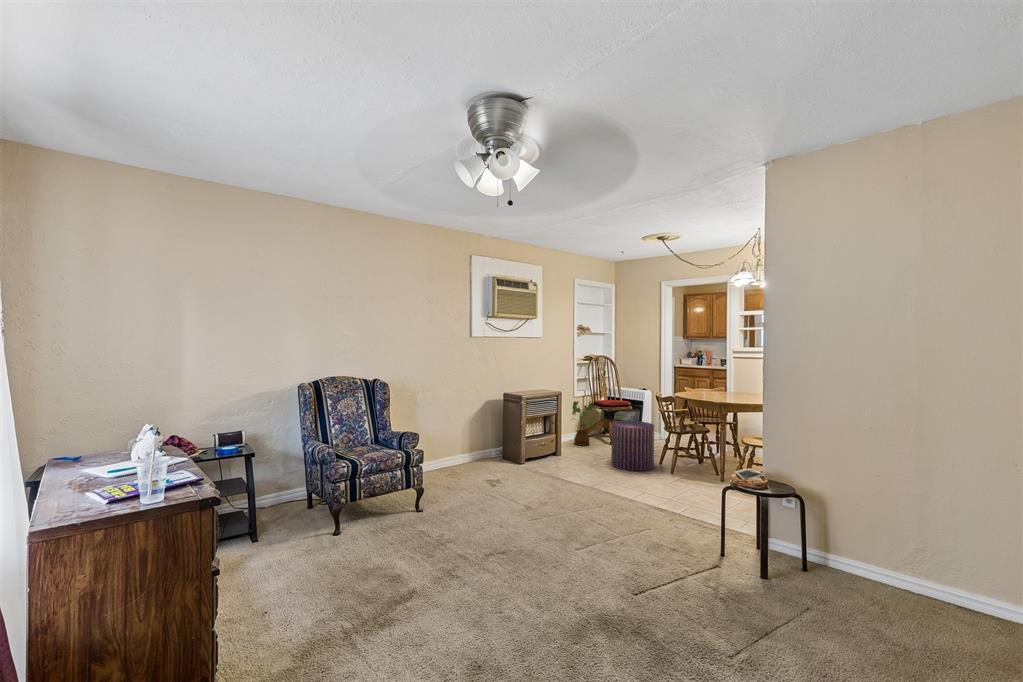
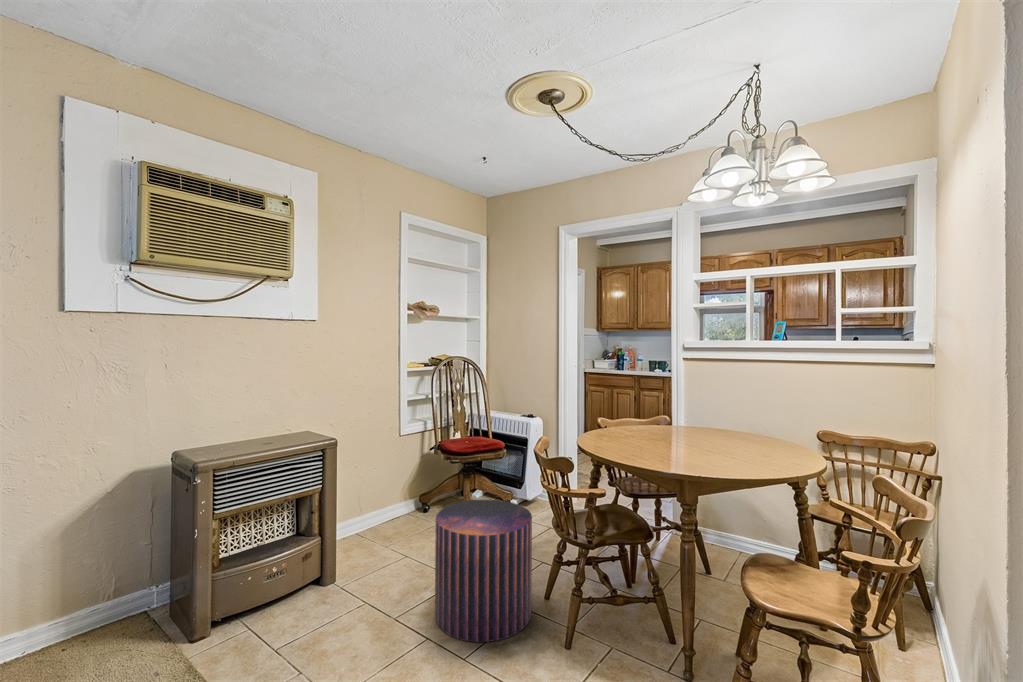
house plant: present [572,401,603,446] -> none [382,443,448,536]

